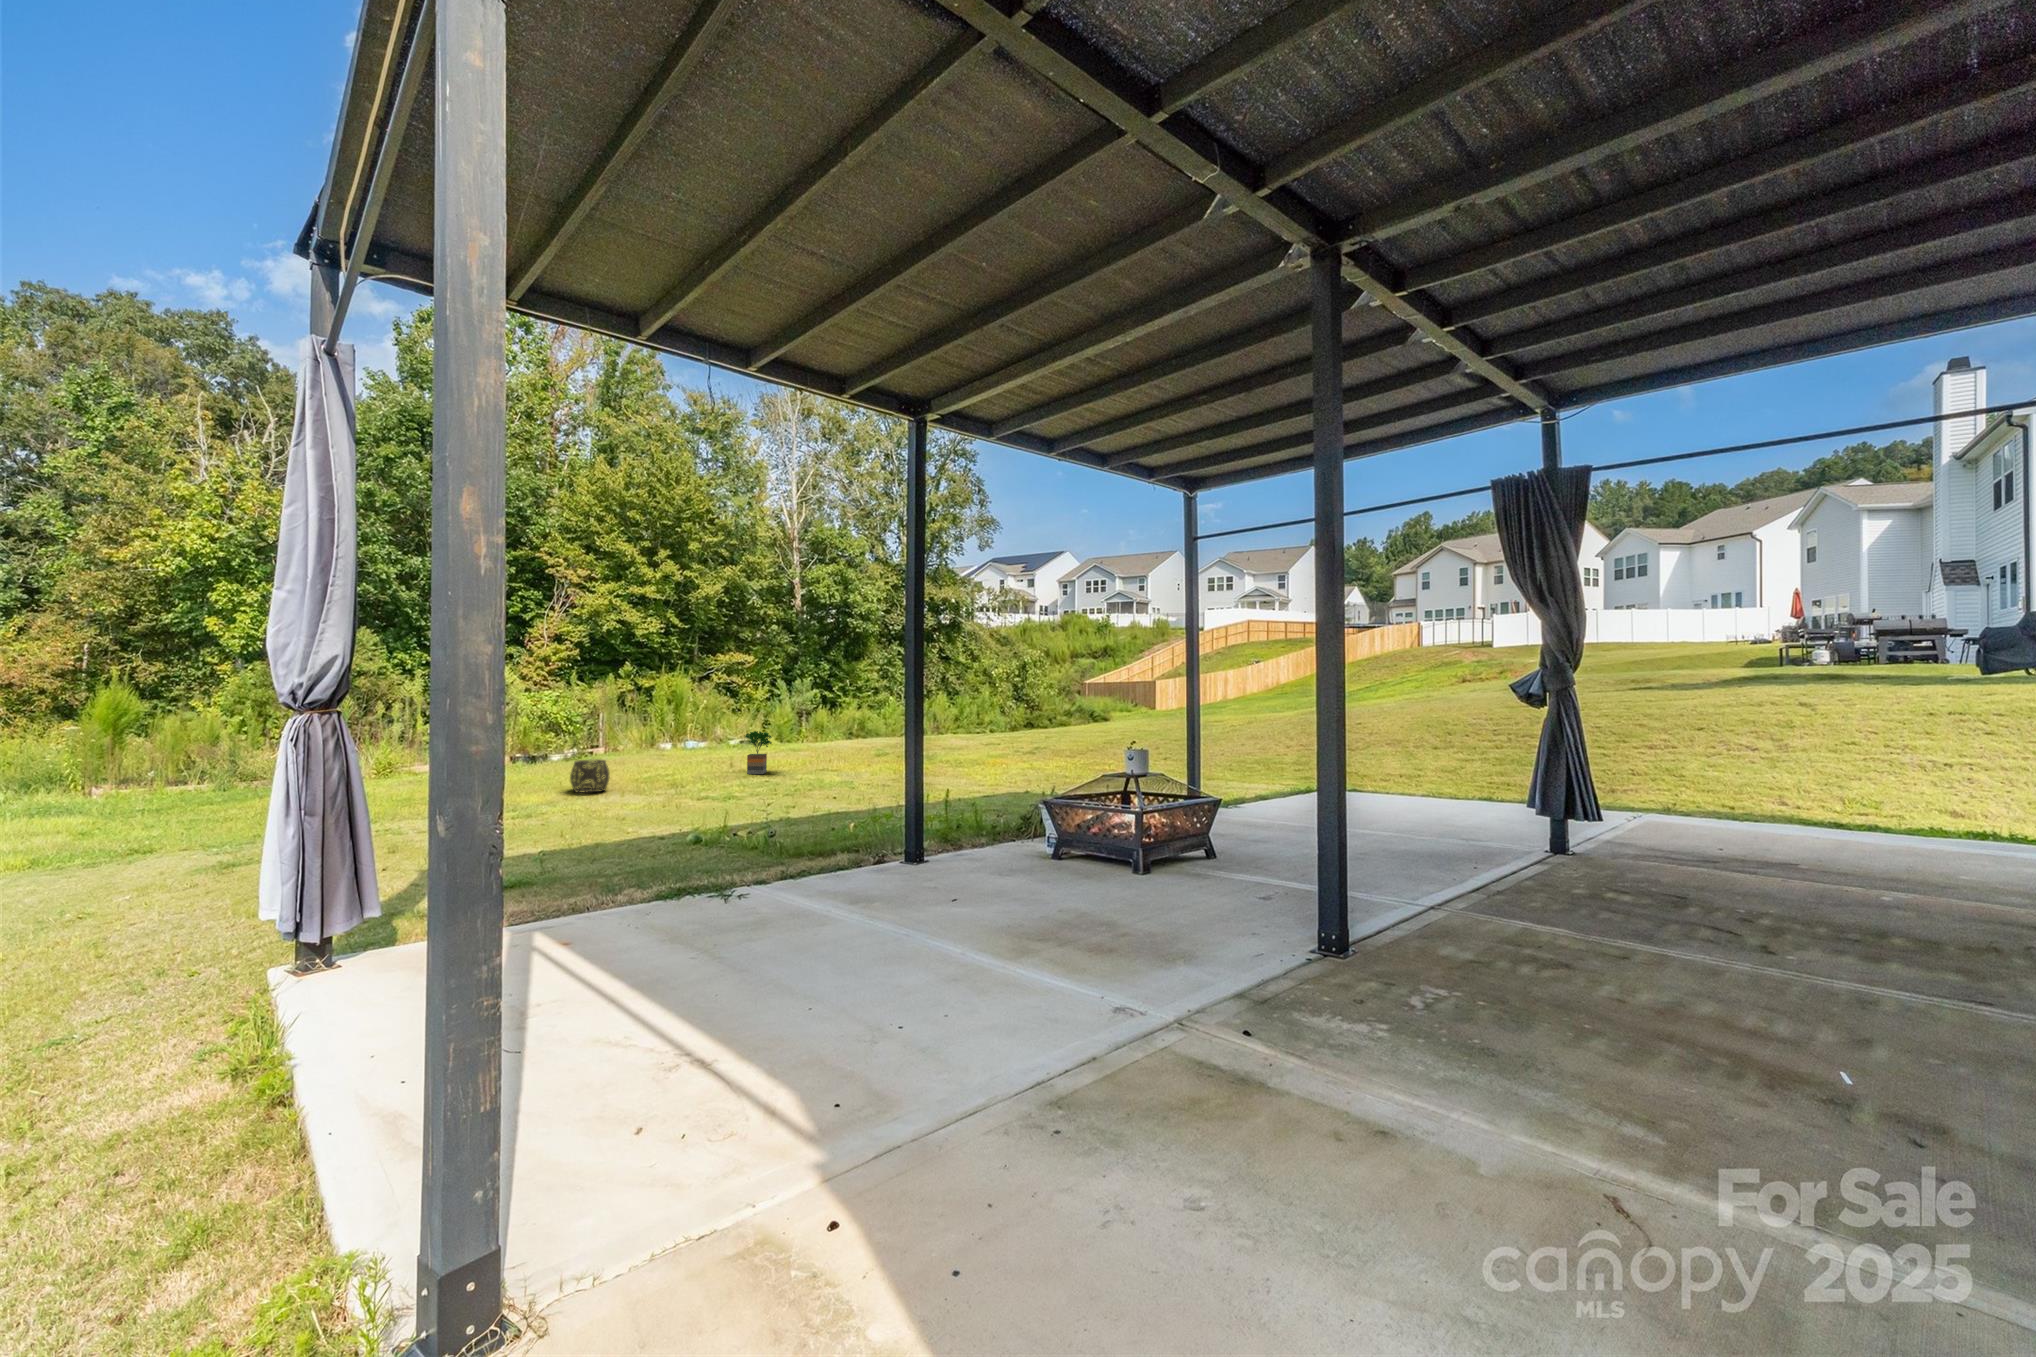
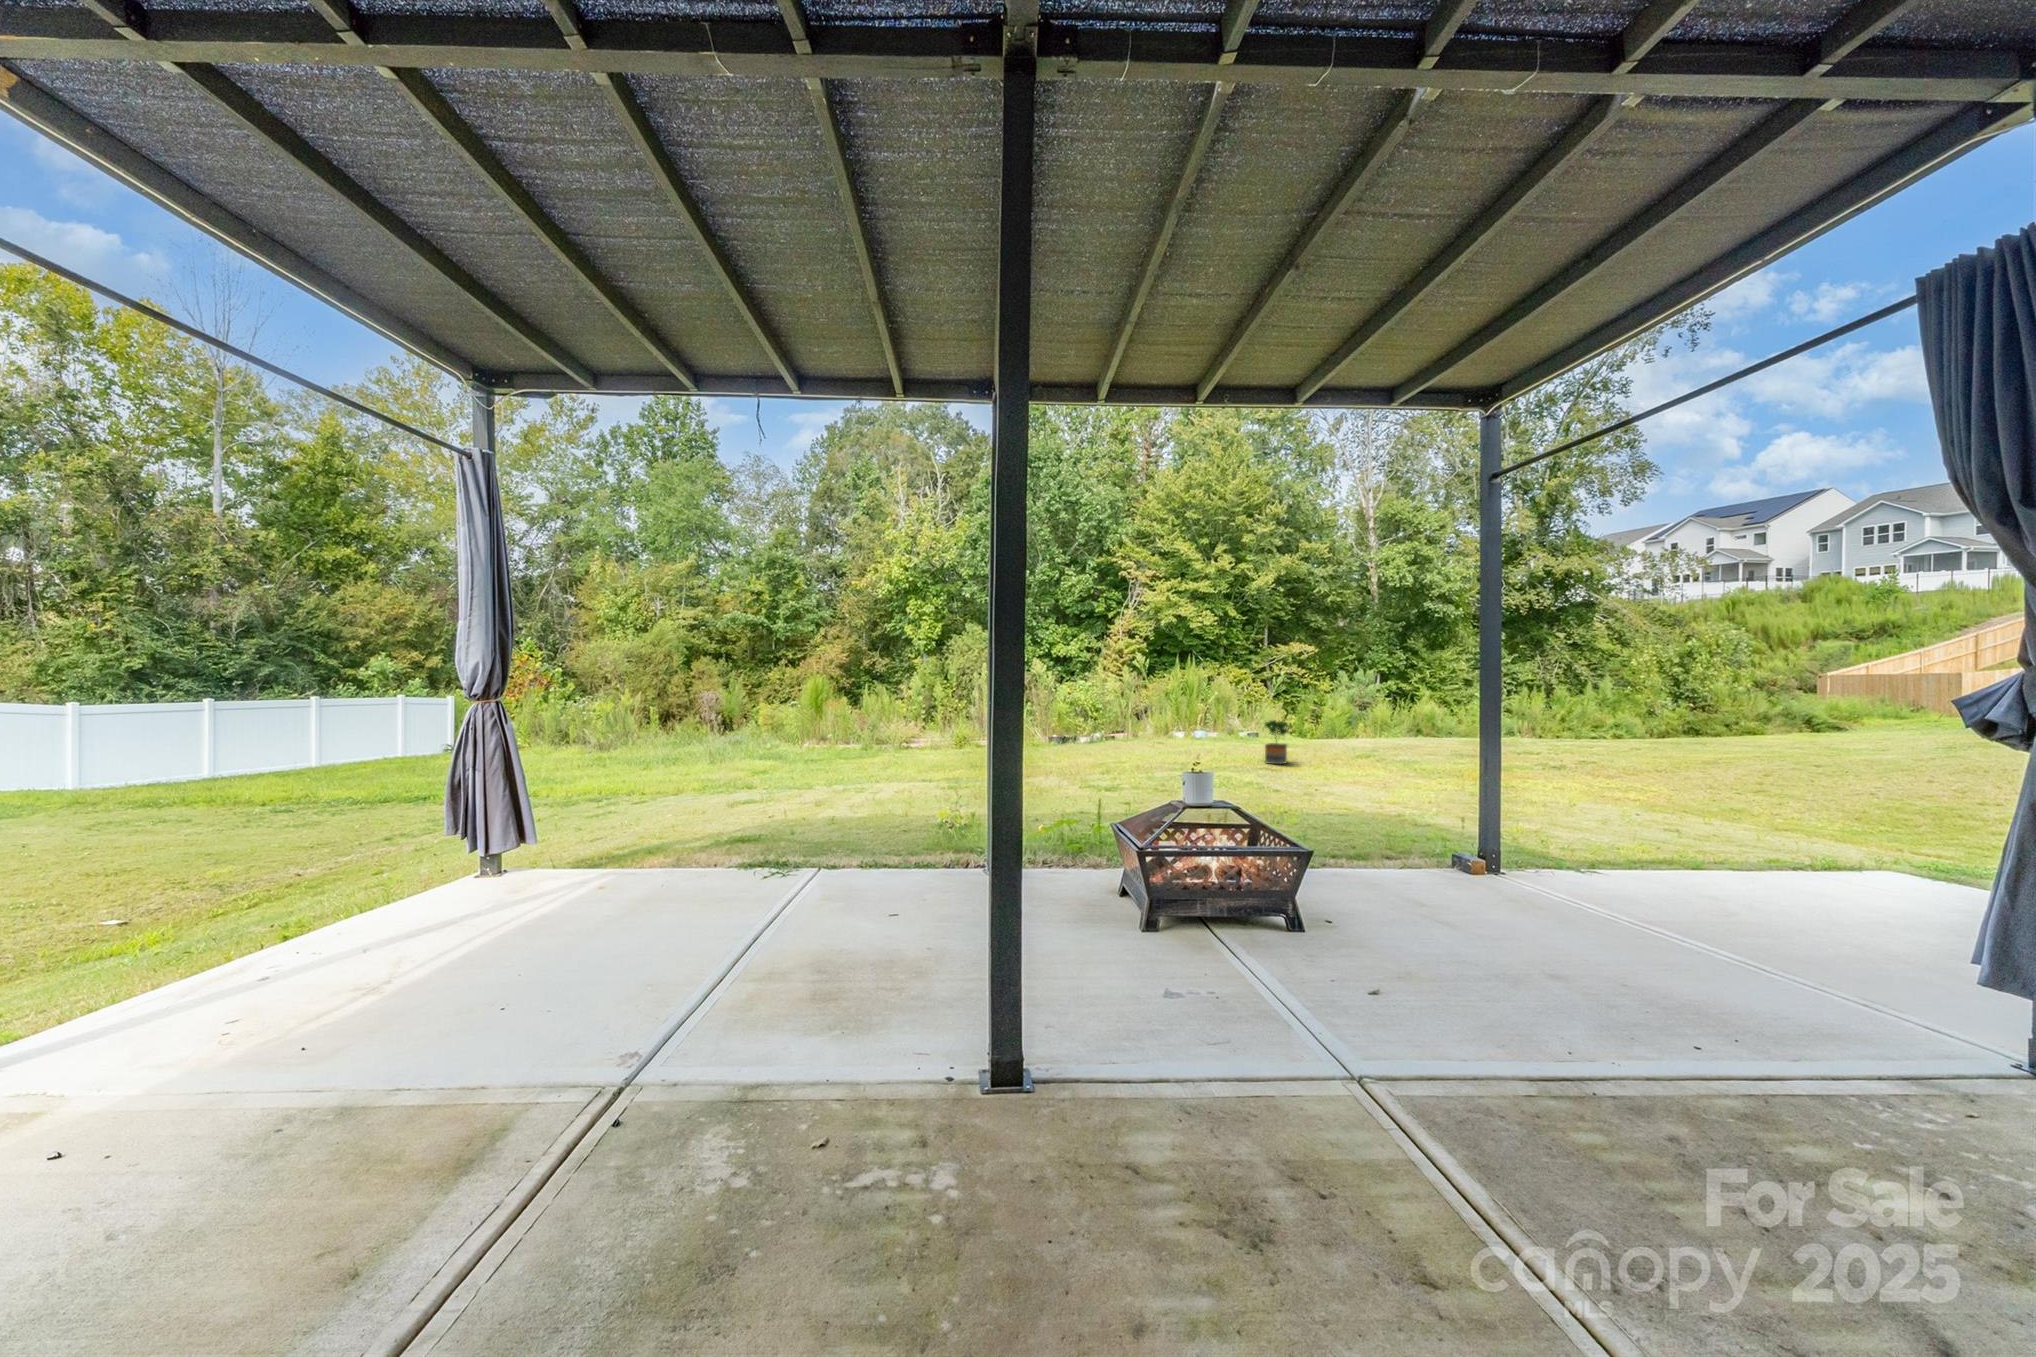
woven basket: present [570,759,610,793] -> none [1097,739,1129,768]

